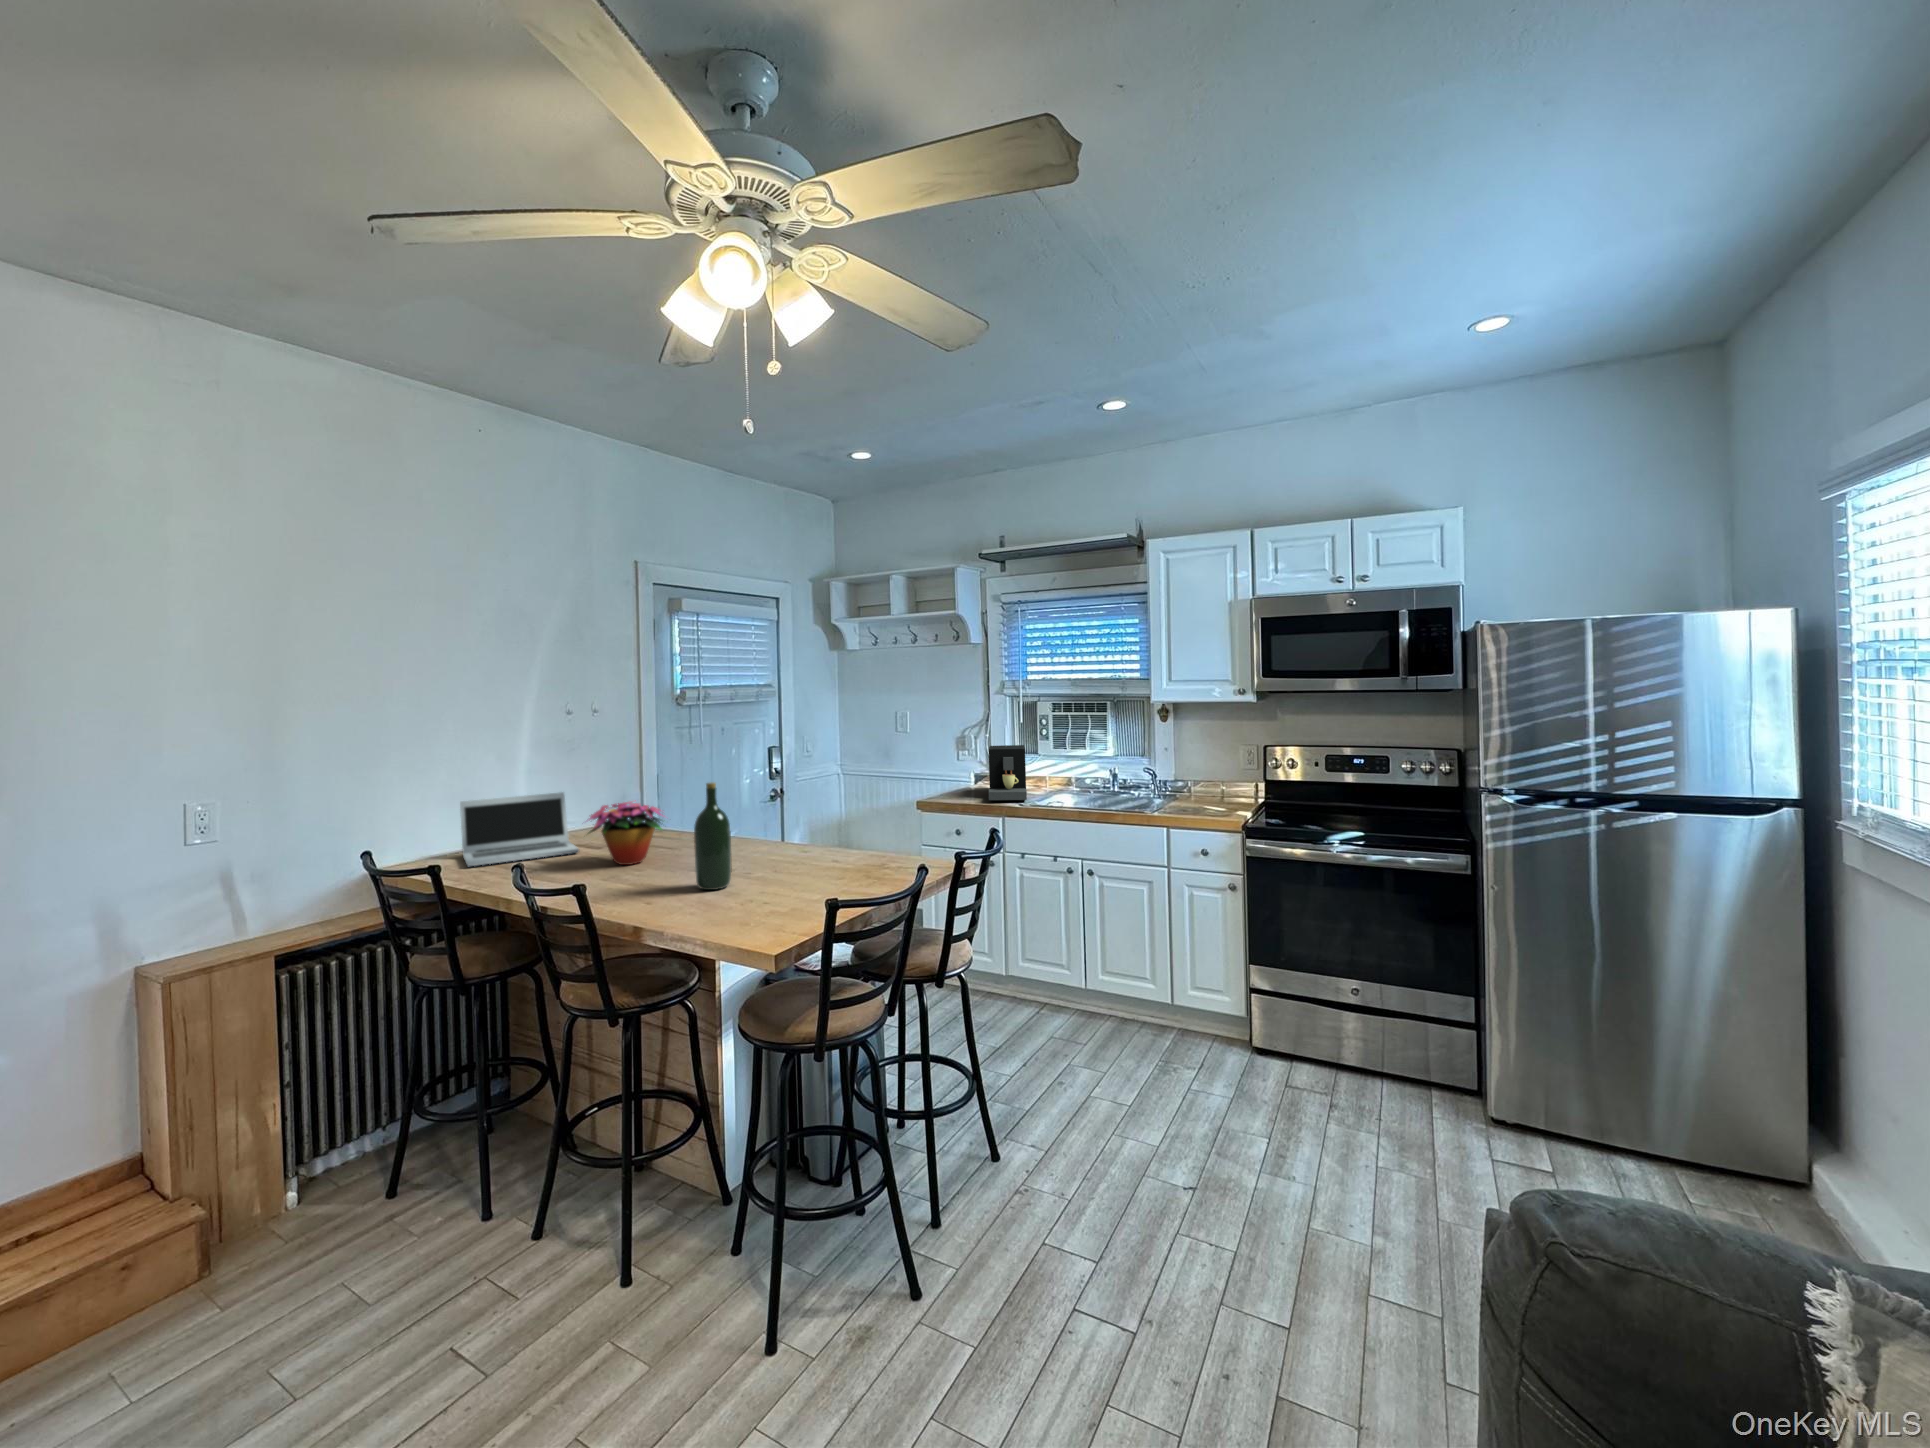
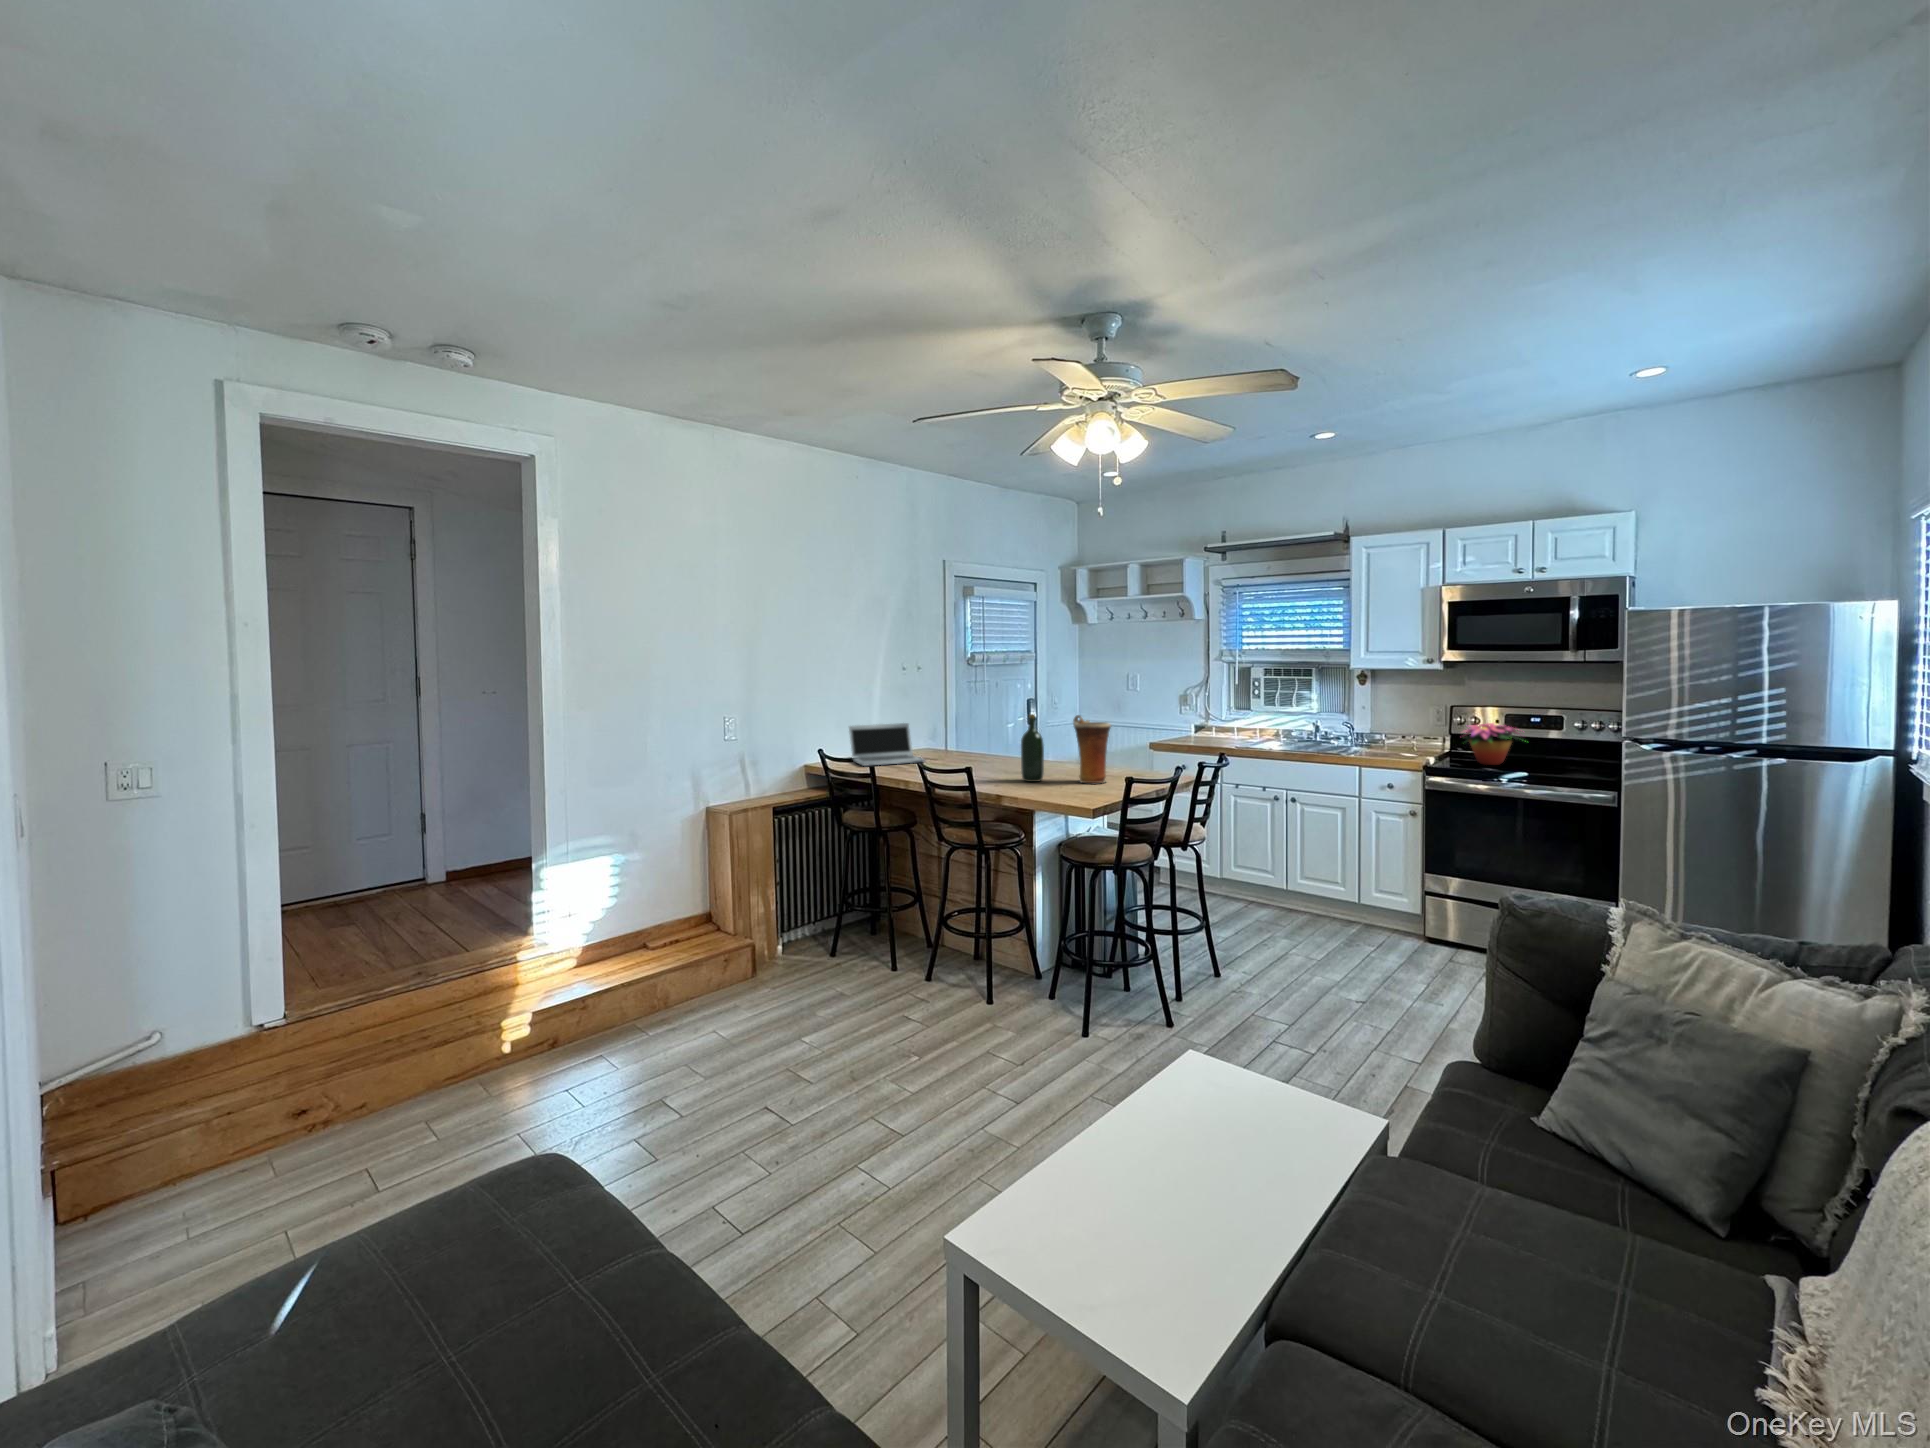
coffee maker: present [989,745,1027,800] -> none [1209,702,1241,744]
vase: none [775,780,833,889] -> present [1073,715,1111,783]
flower arrangement: present [589,800,662,865] -> present [1464,723,1519,765]

